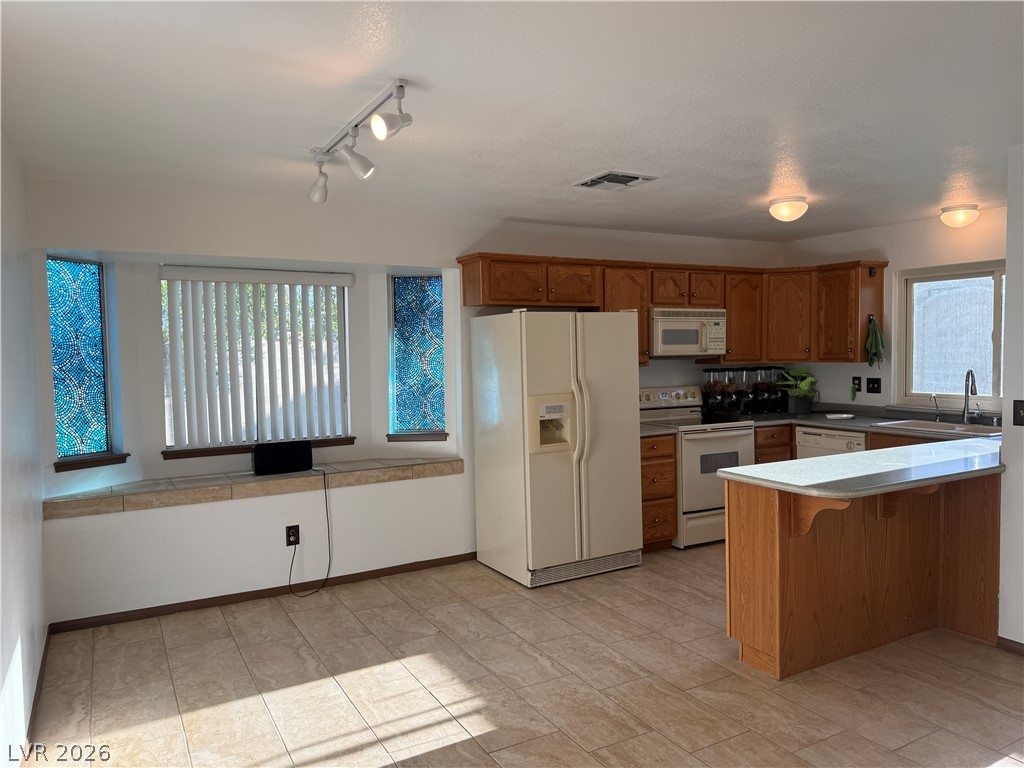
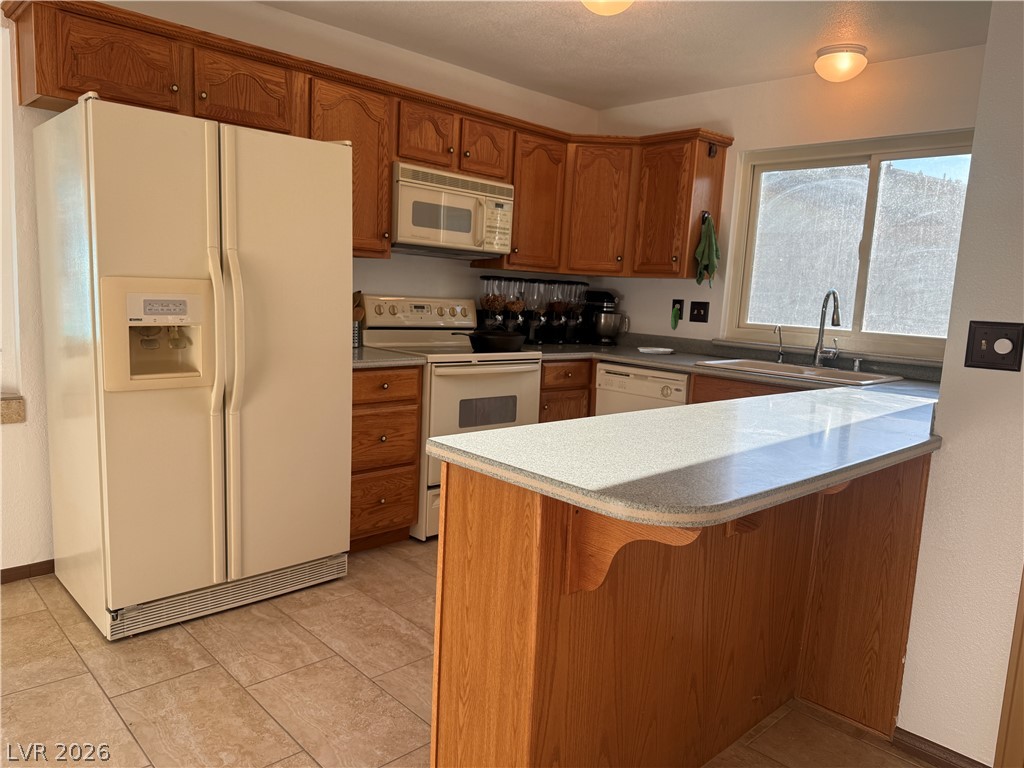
potted plant: present [776,367,817,413] -> none [575,282,630,346]

